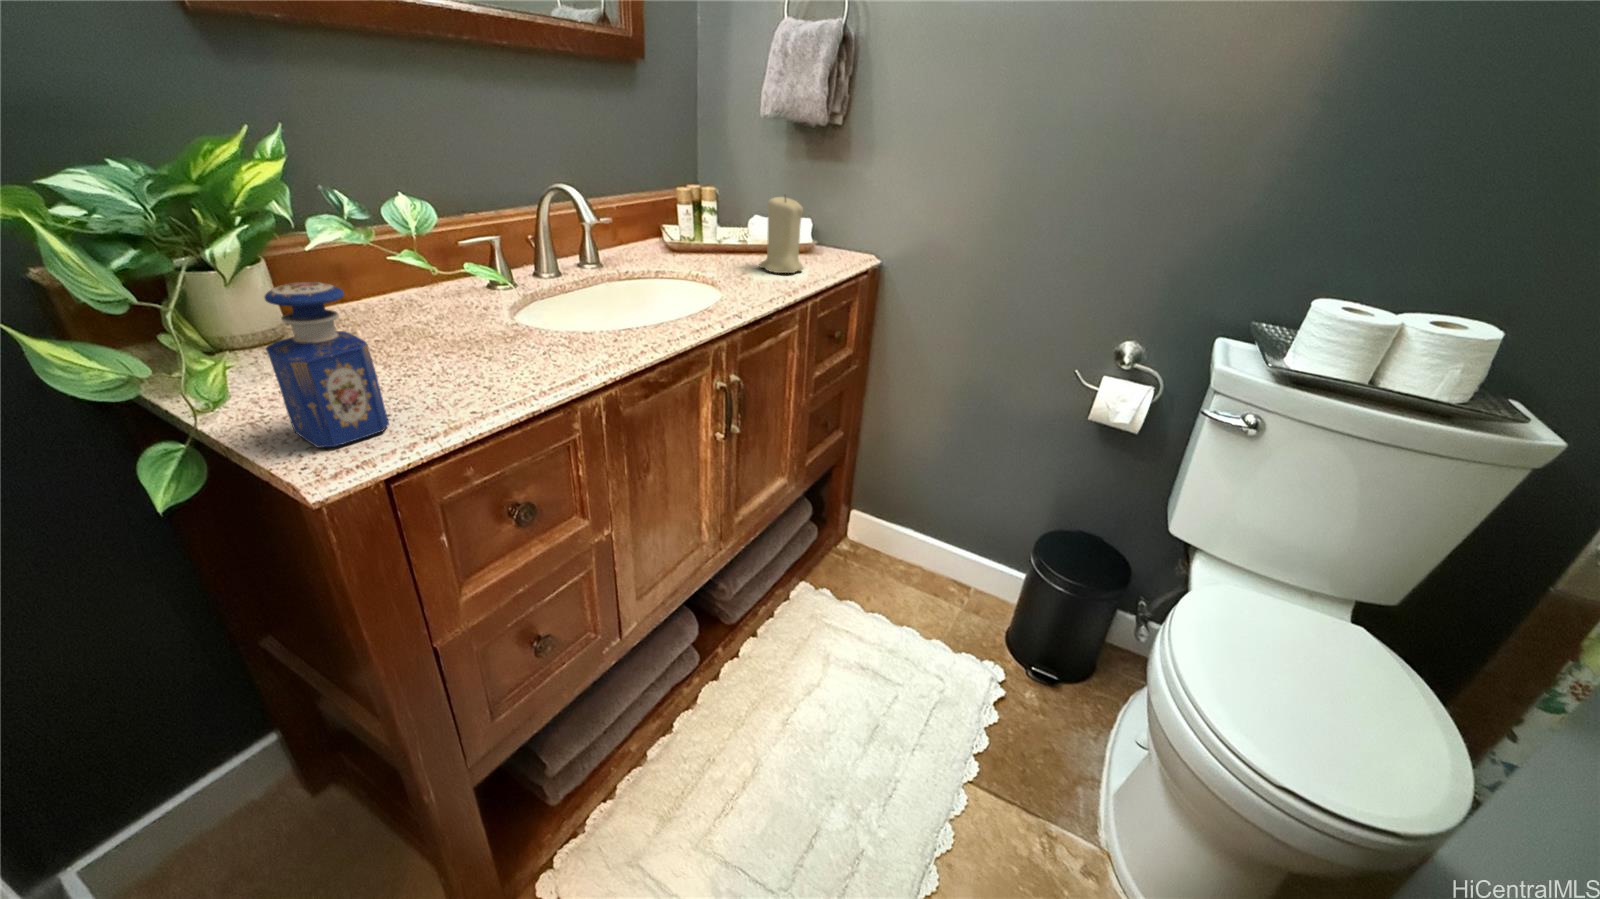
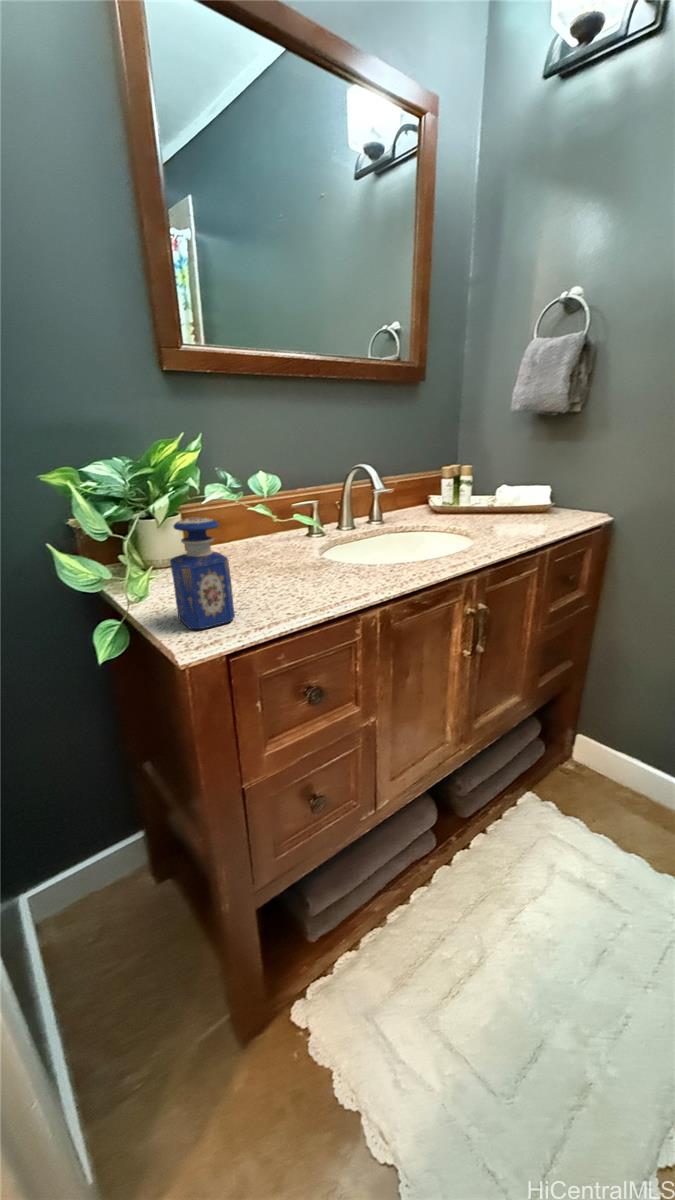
candle: present [759,196,803,273] -> none [504,467,545,528]

